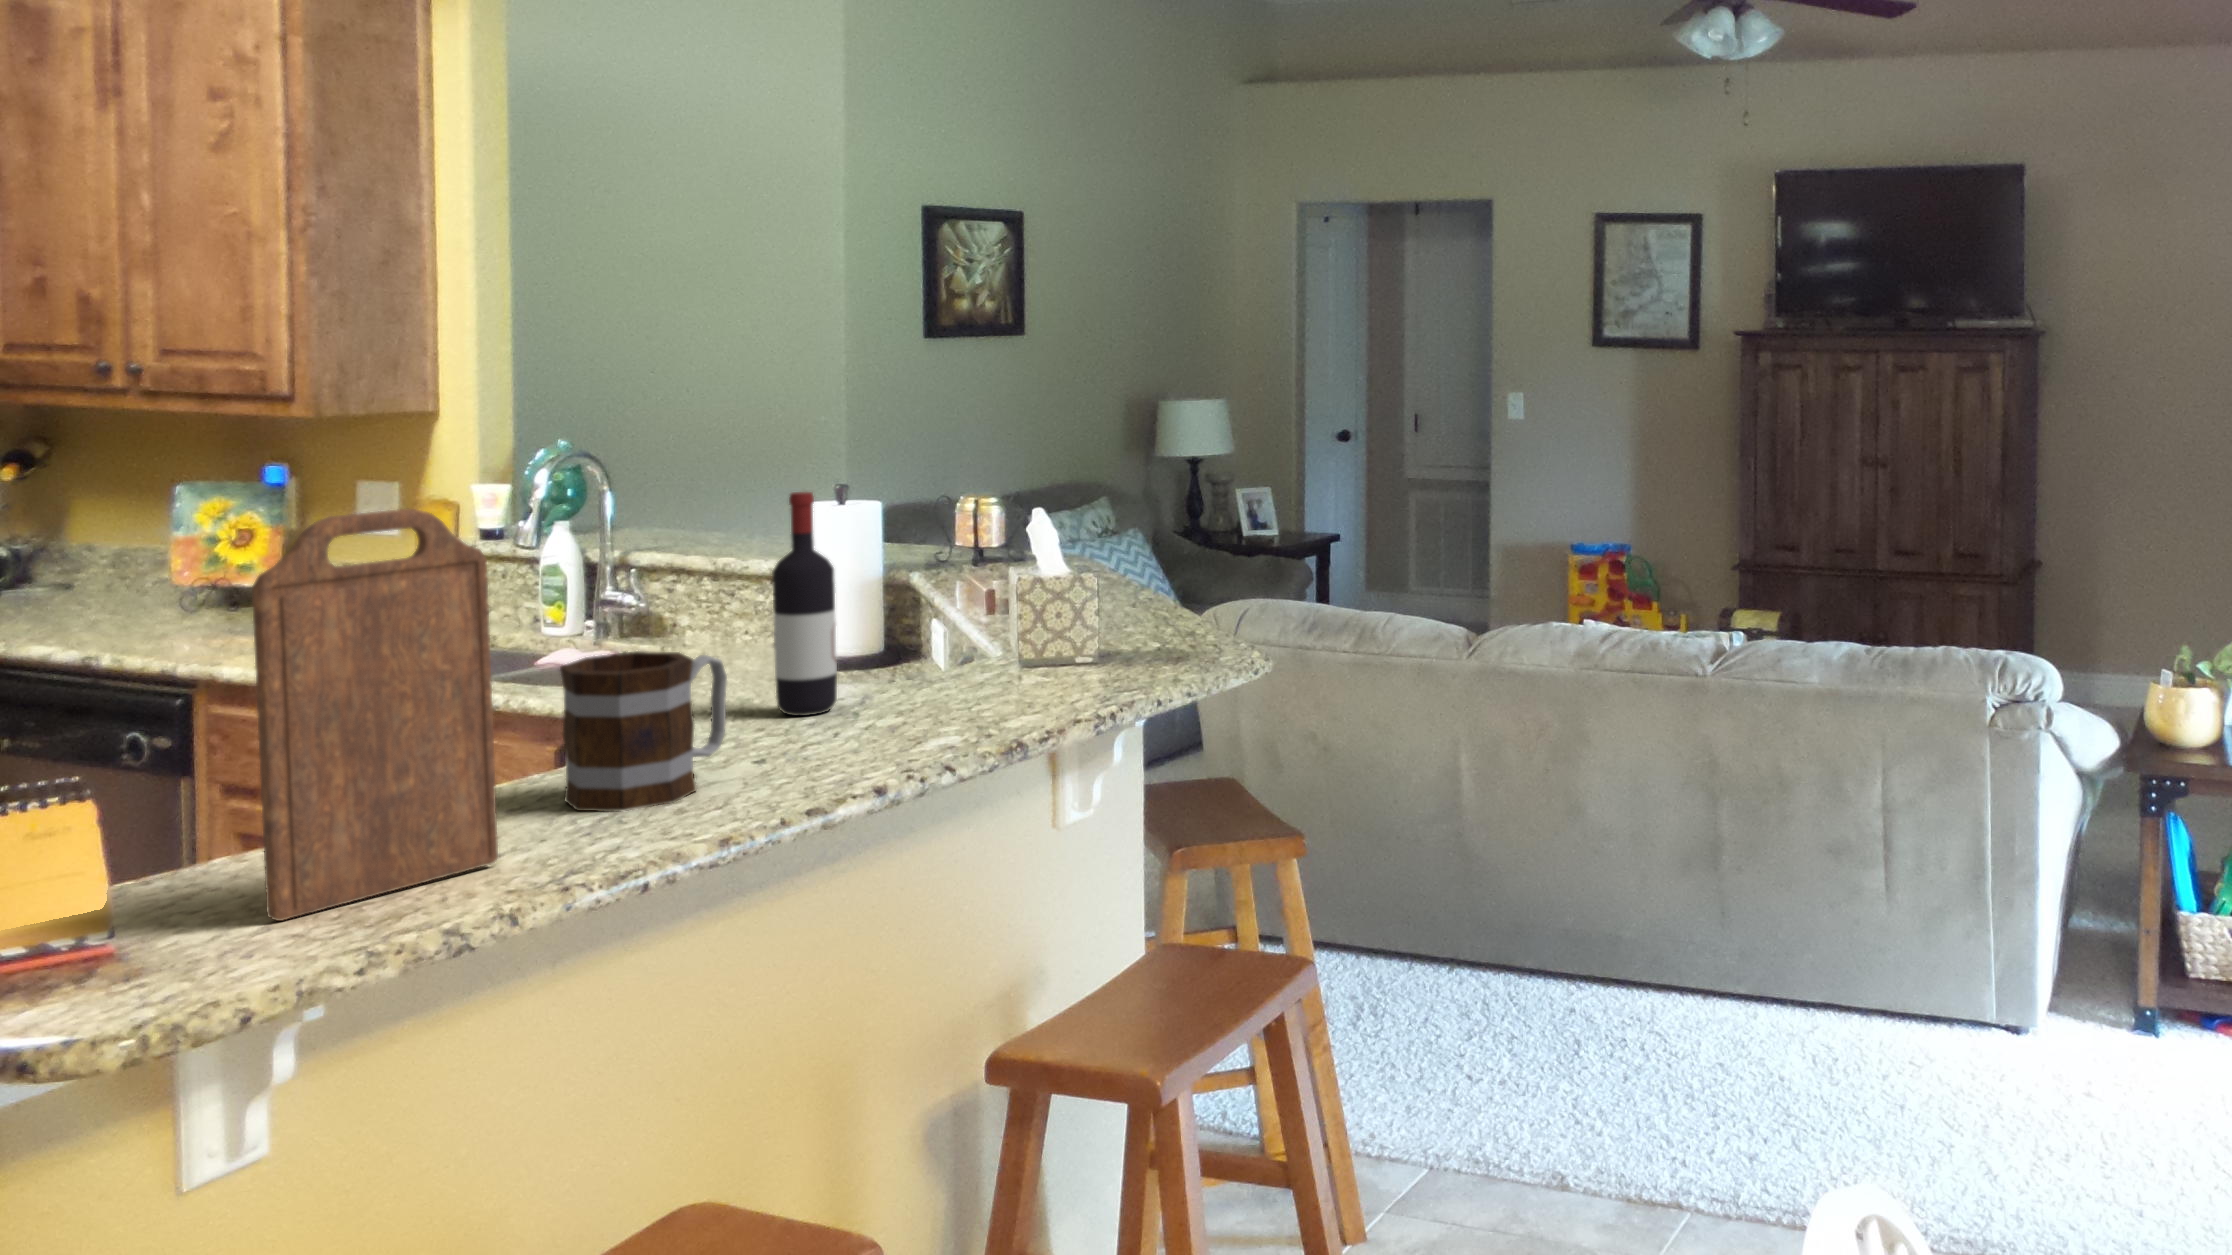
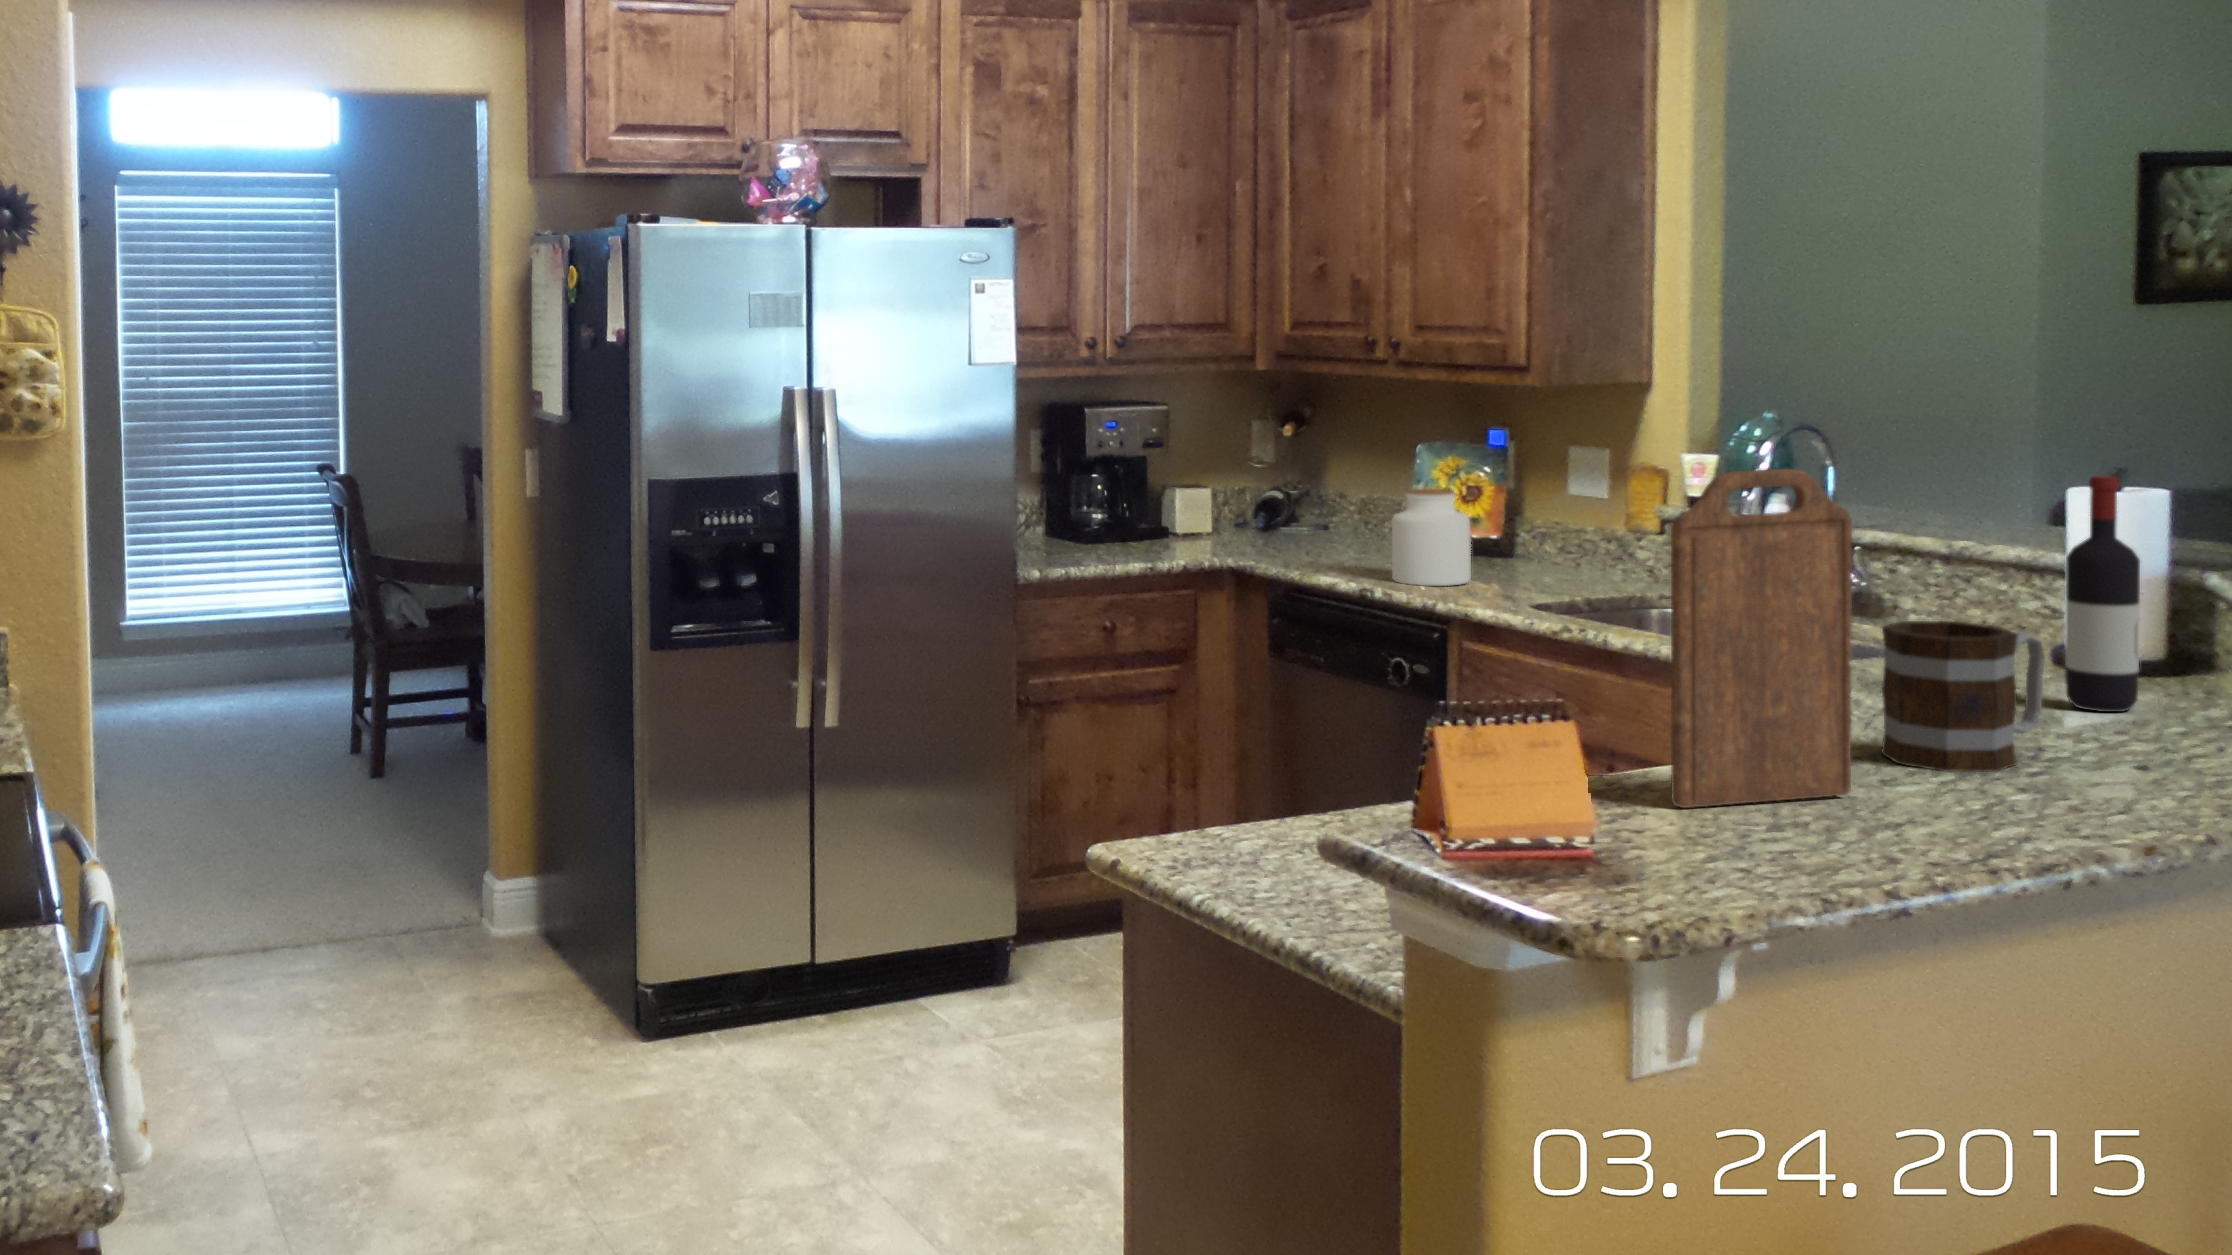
jar: none [114,538,222,652] -> present [1392,489,1471,586]

